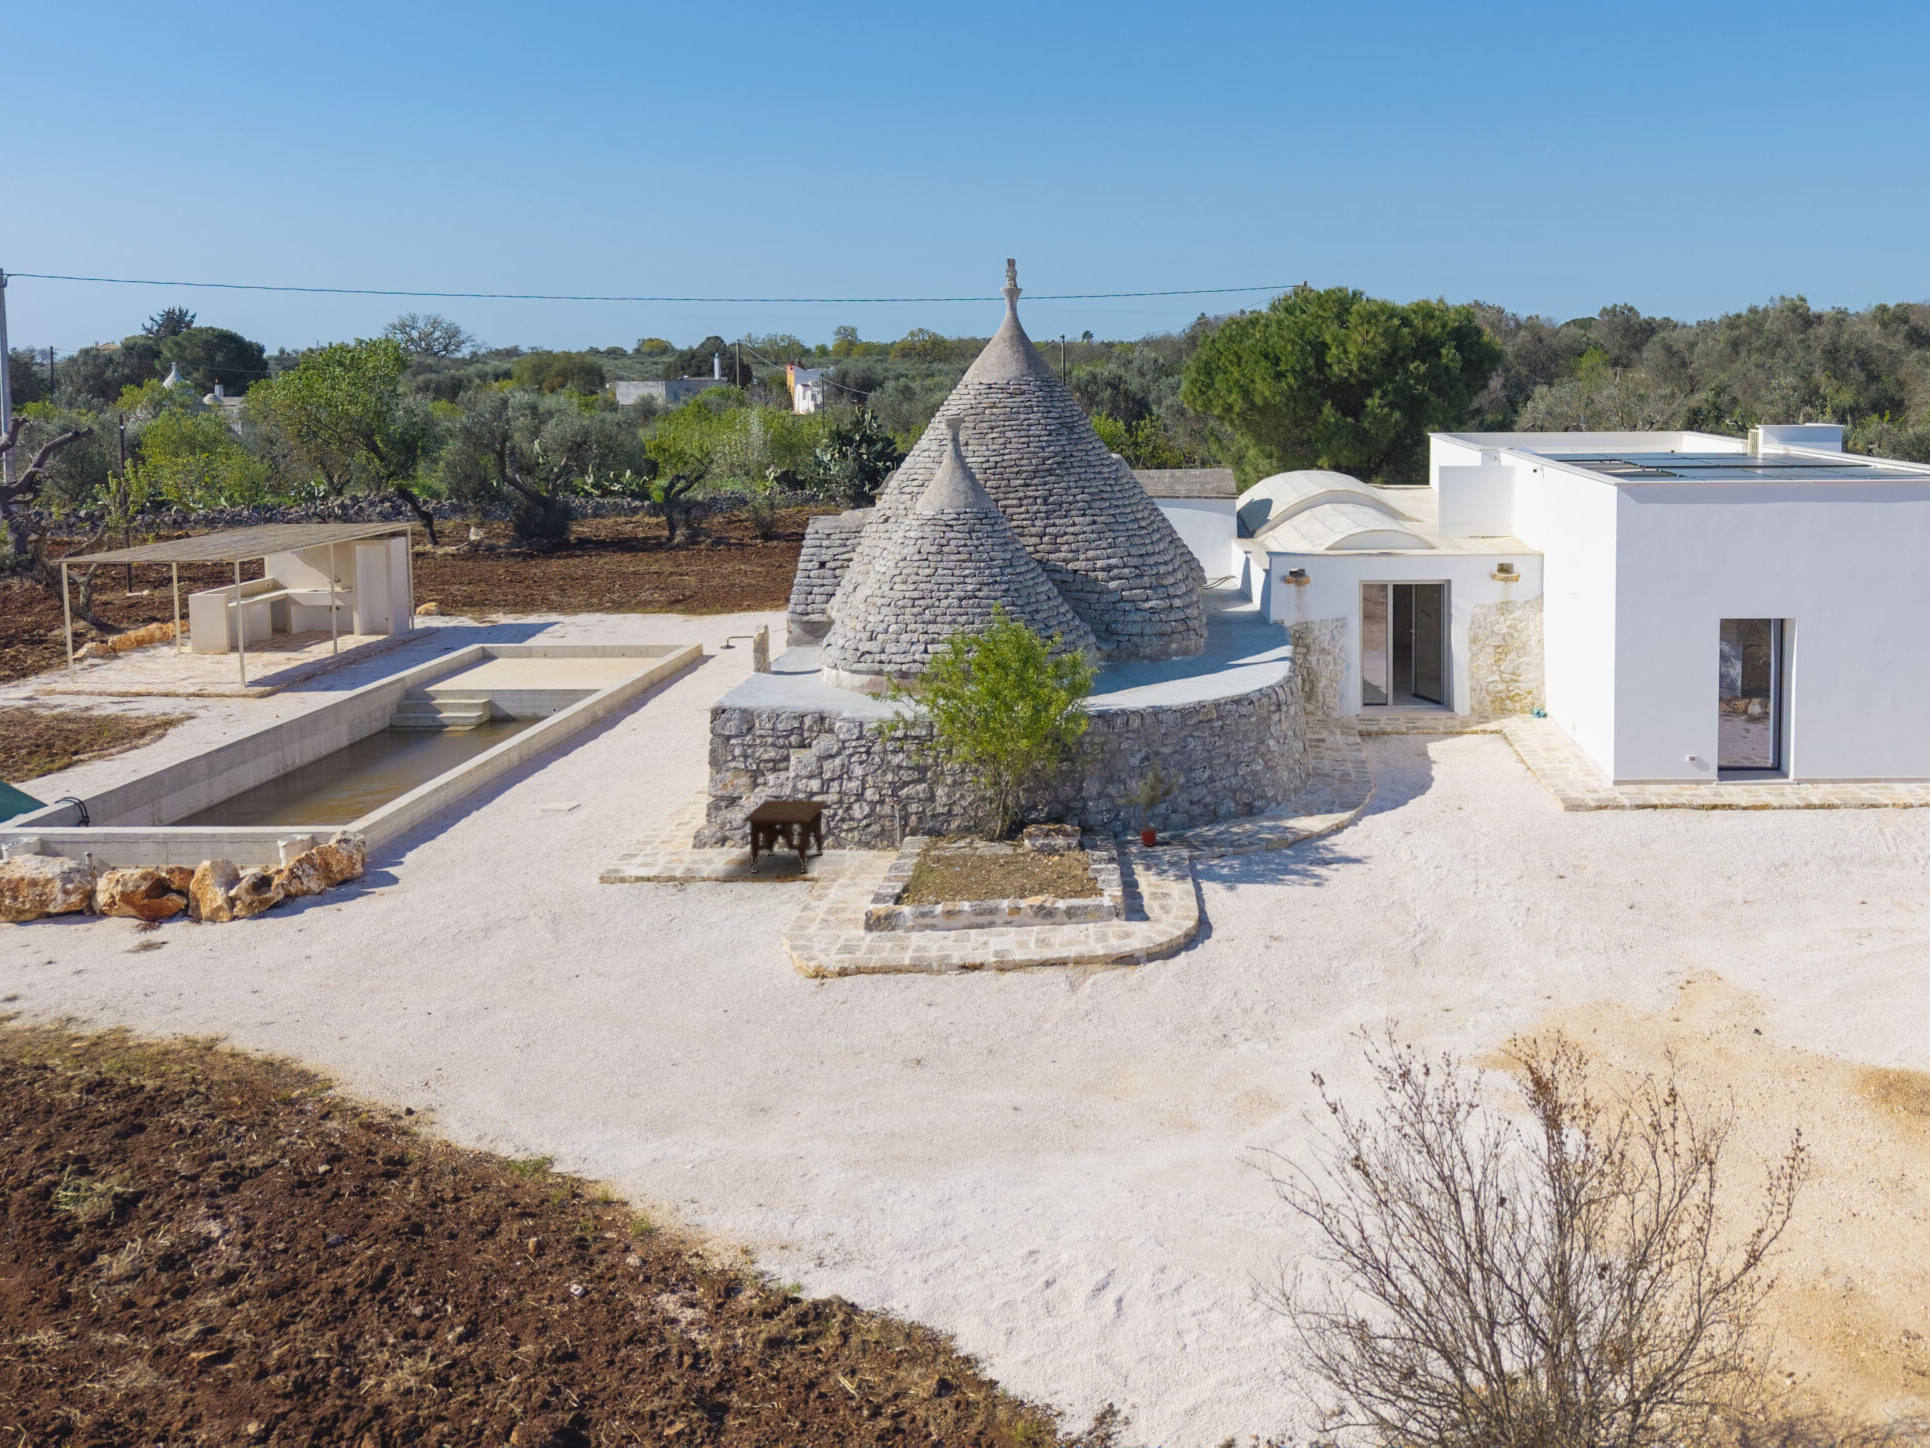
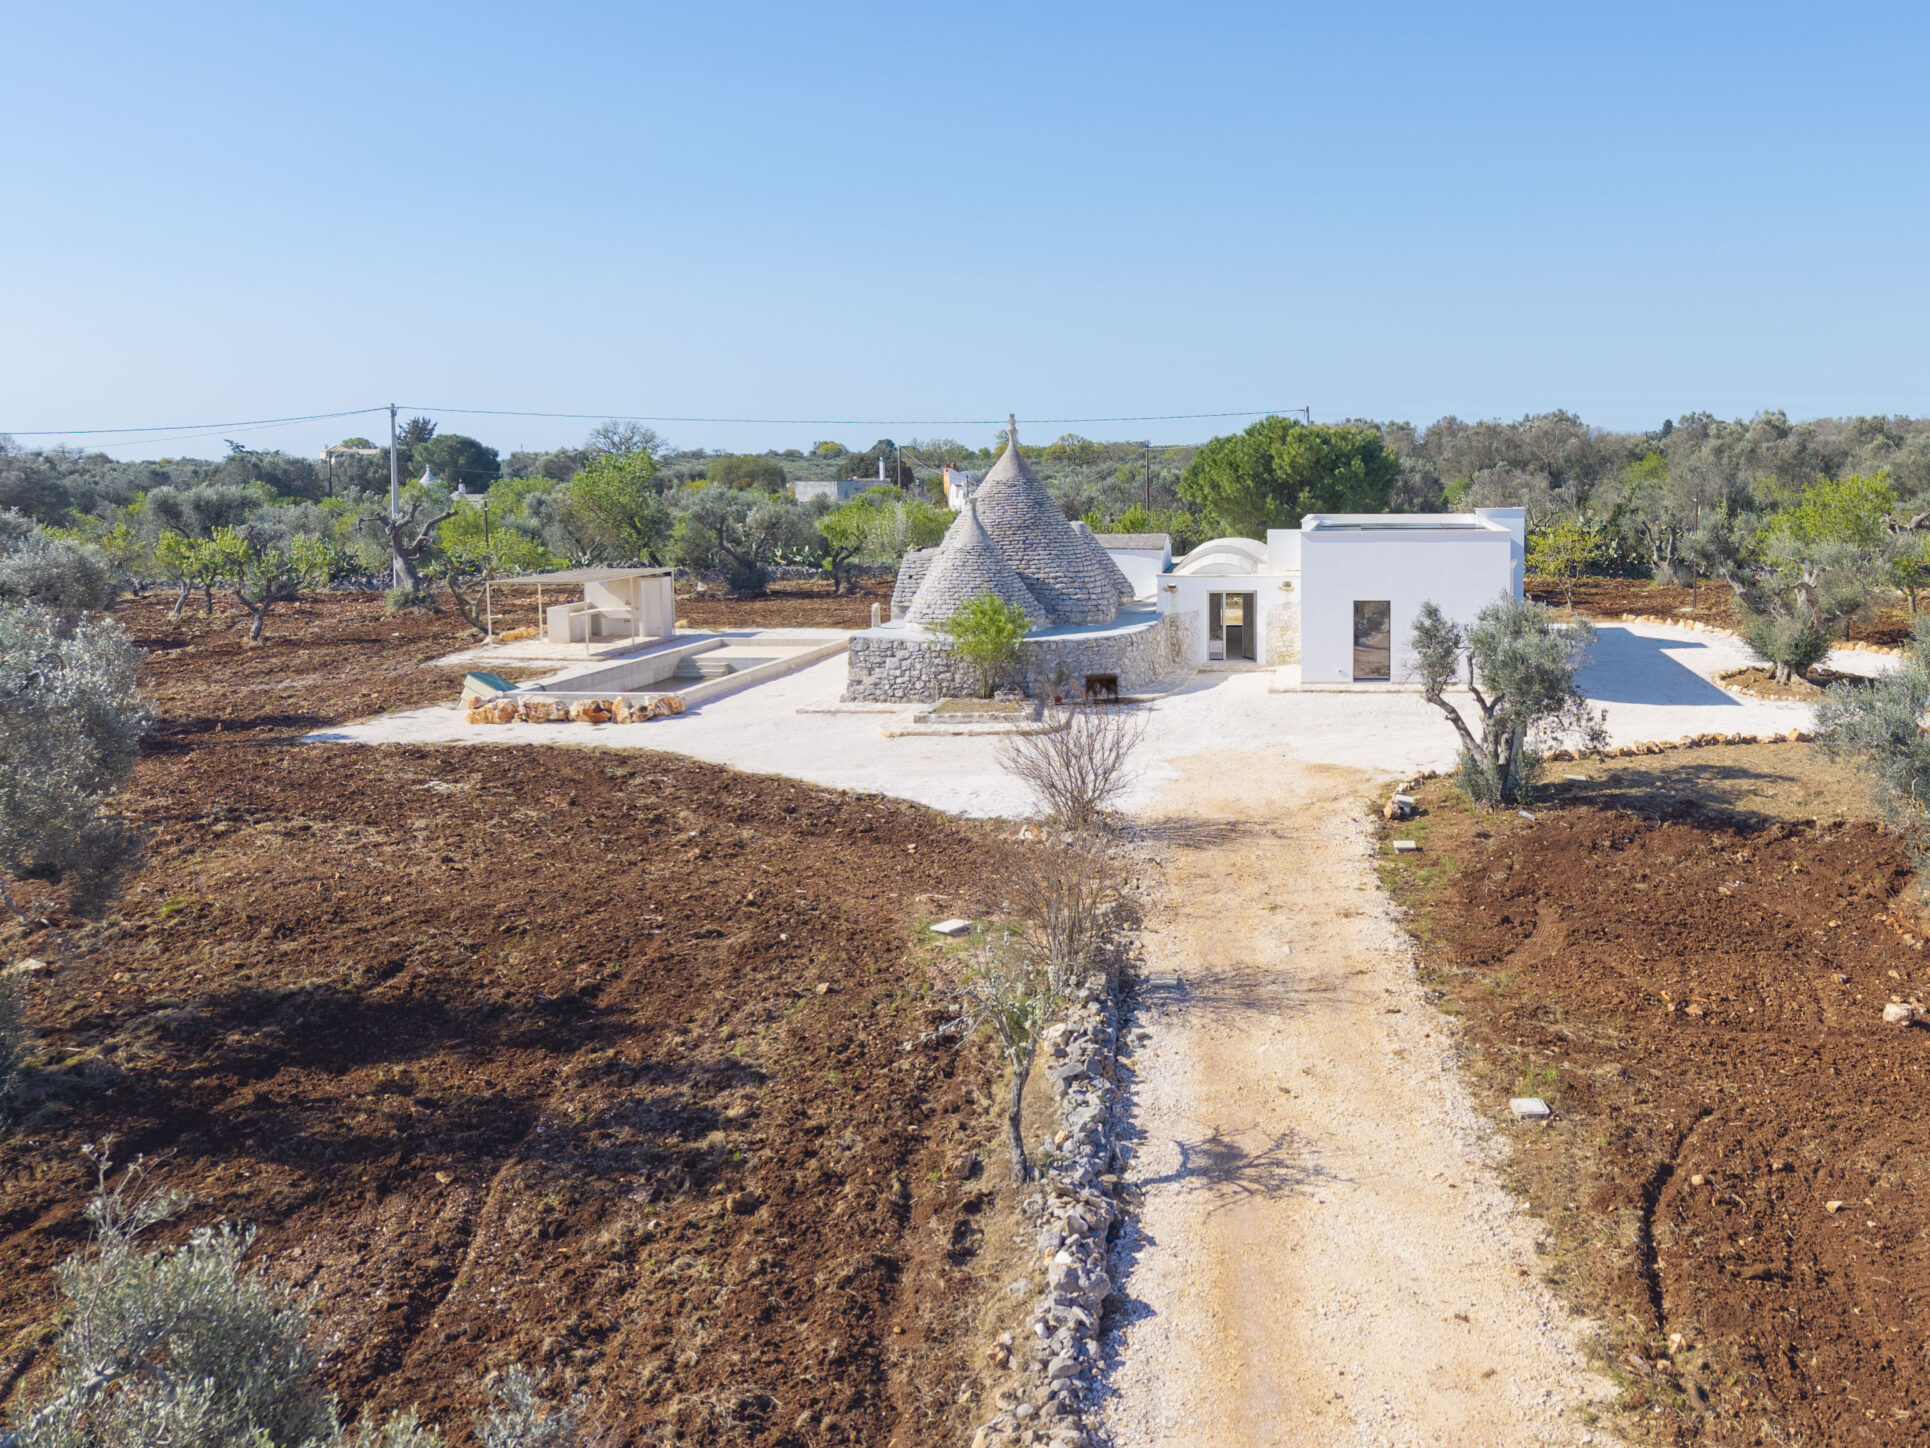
side table: present [743,800,827,873] -> present [1083,673,1119,702]

